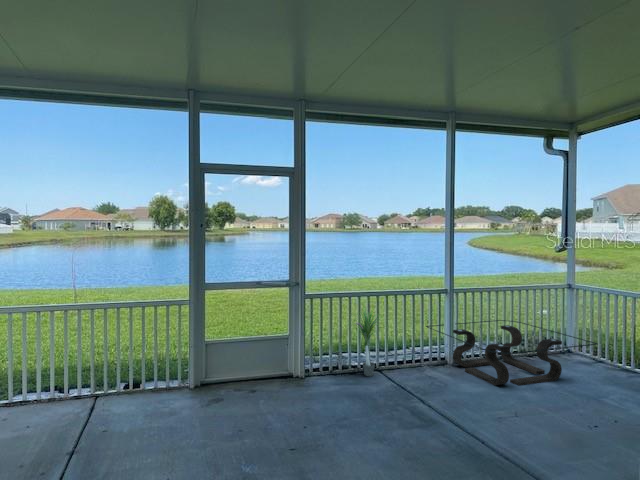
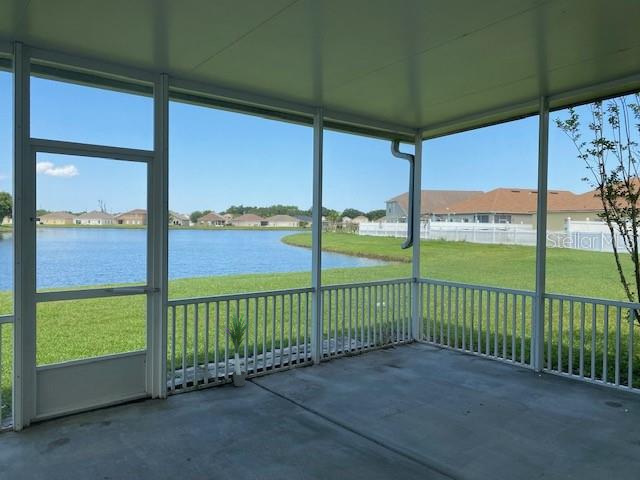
coffee table: present [426,320,598,386] -> none [293,316,447,380]

